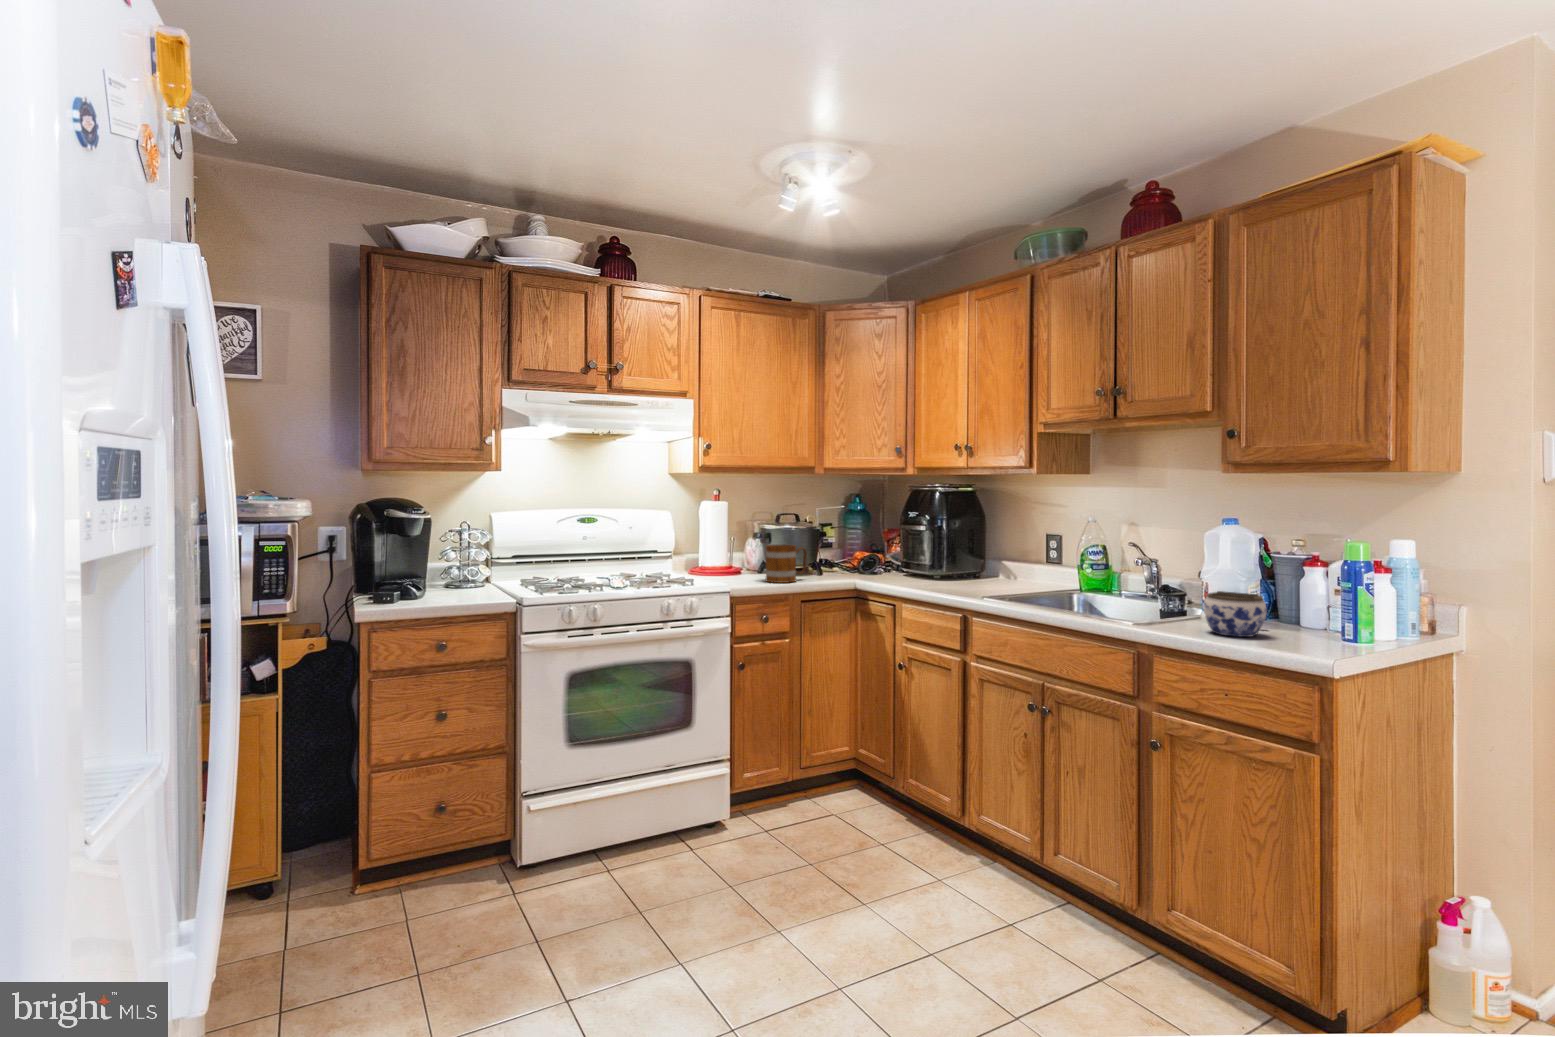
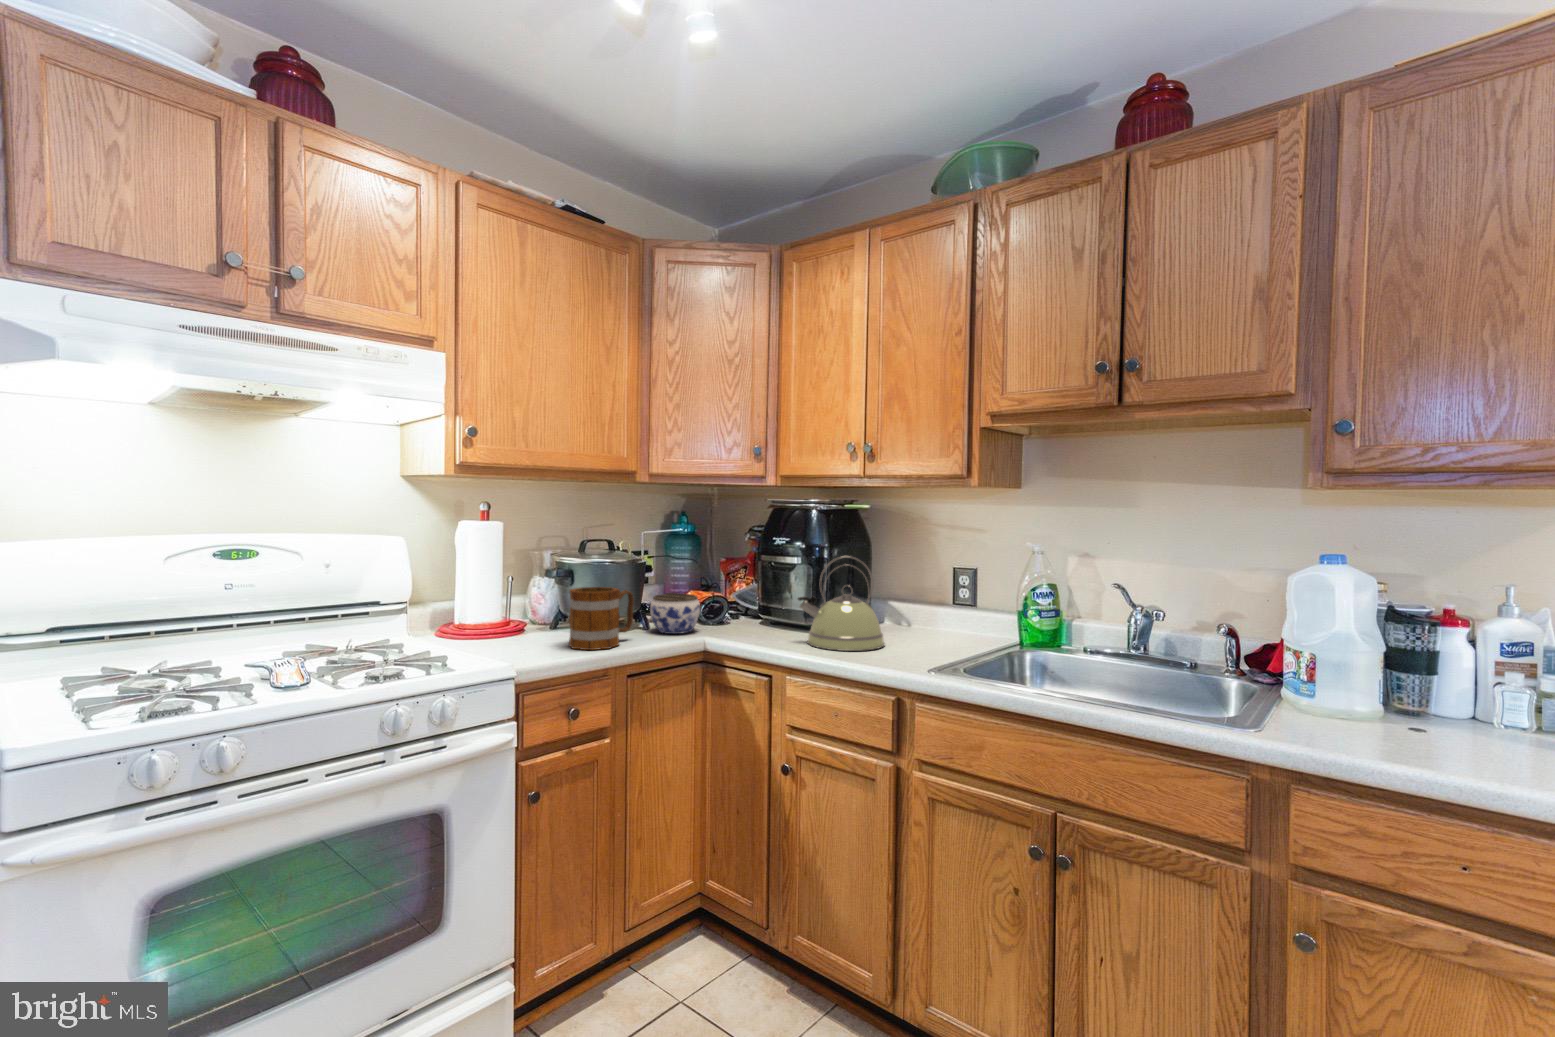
kettle: none [915,525,977,590] -> present [798,556,885,651]
jar: present [1204,591,1267,637] -> present [650,593,700,634]

